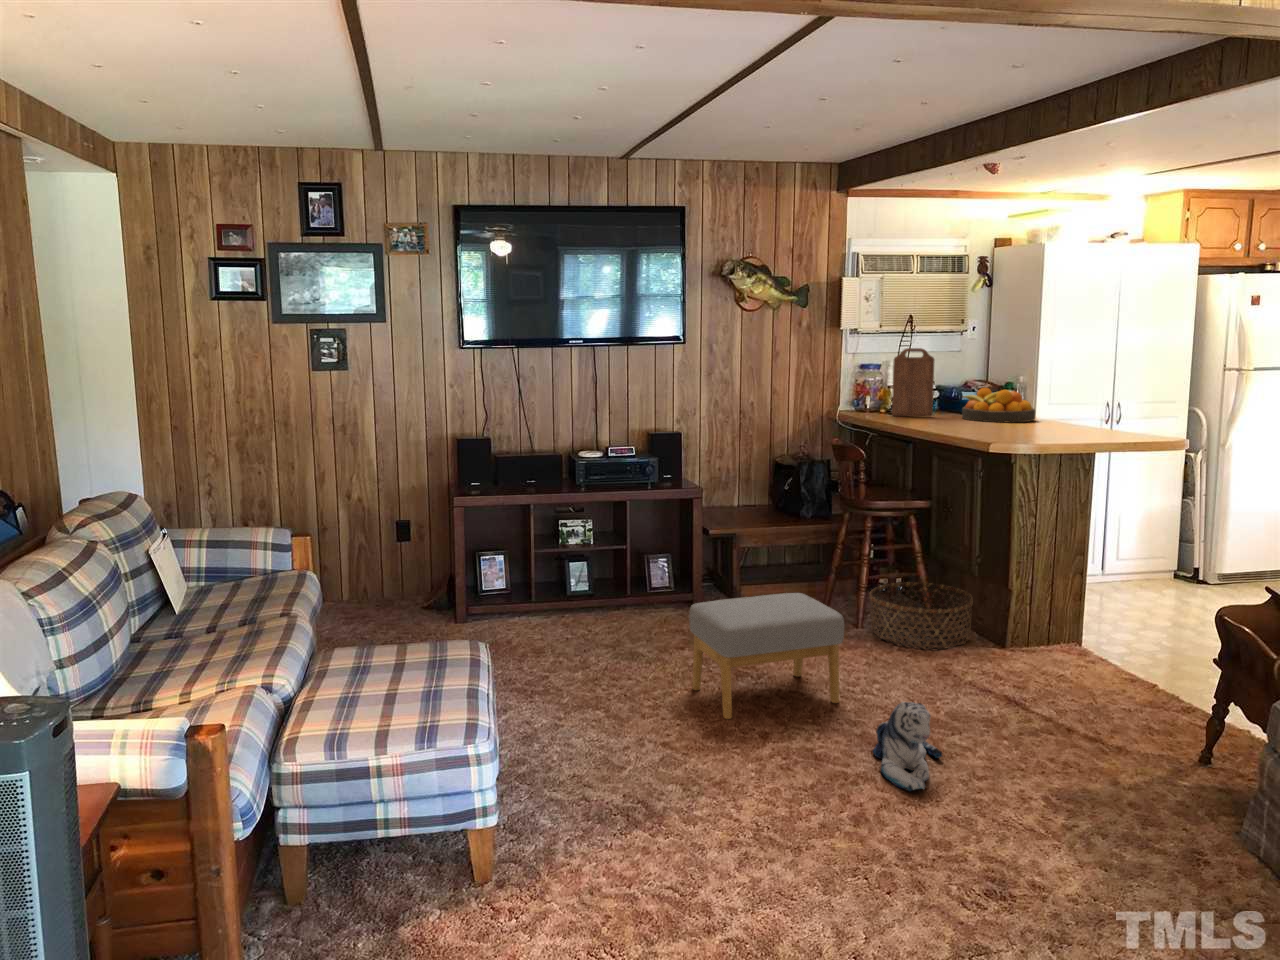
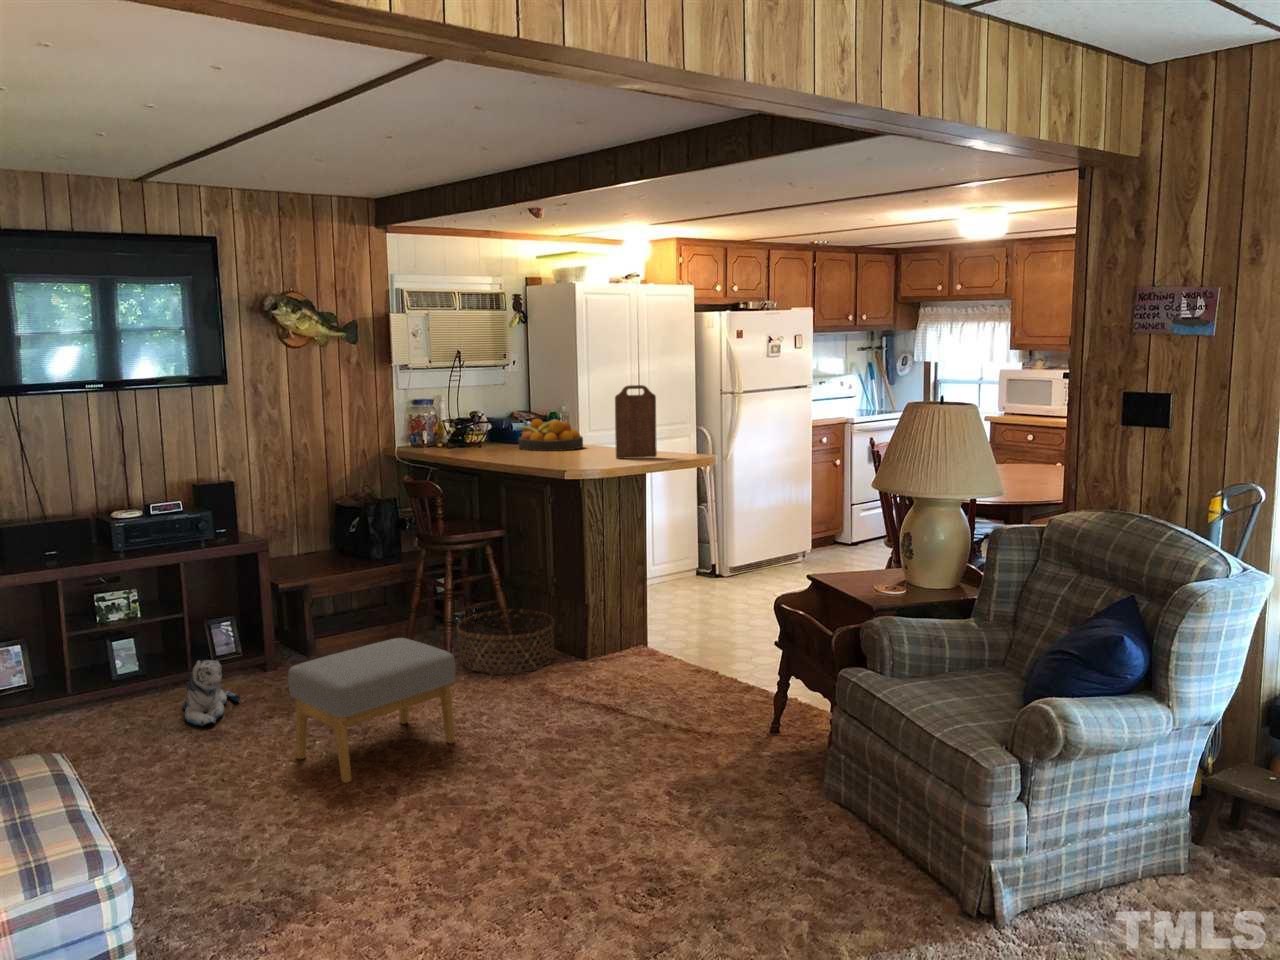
cutting board: present [892,348,934,416] -> present [615,385,657,459]
plush toy: present [872,702,942,791] -> present [183,660,240,726]

